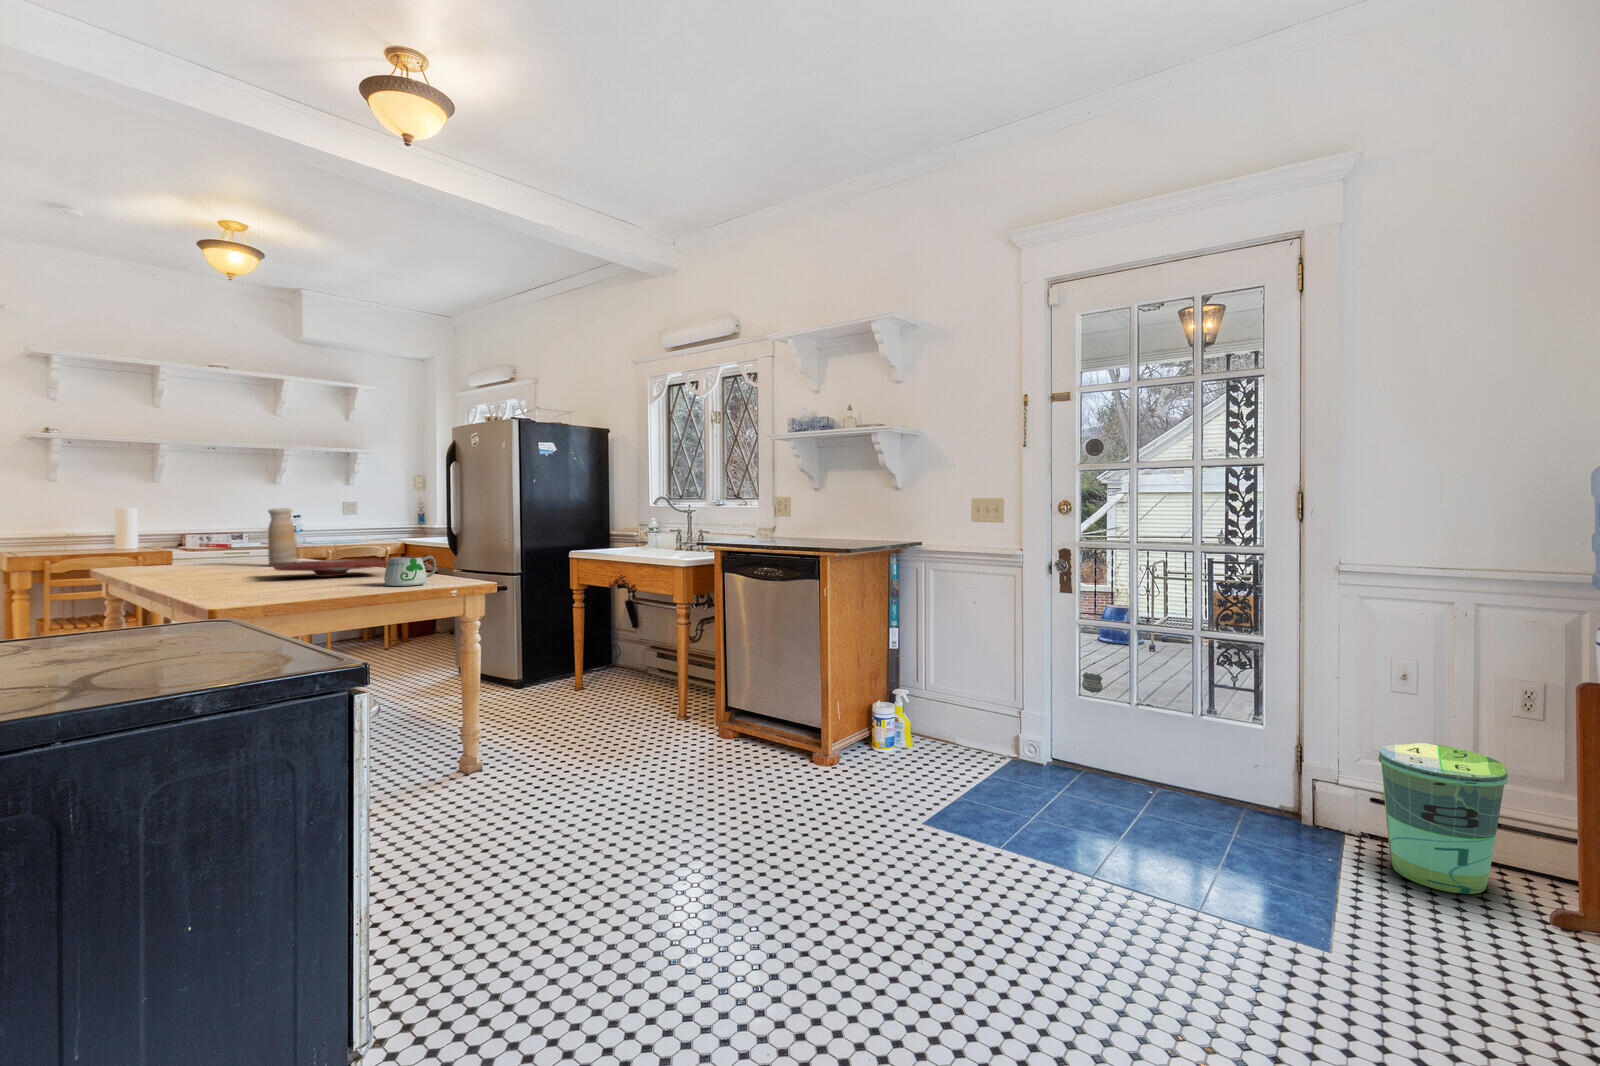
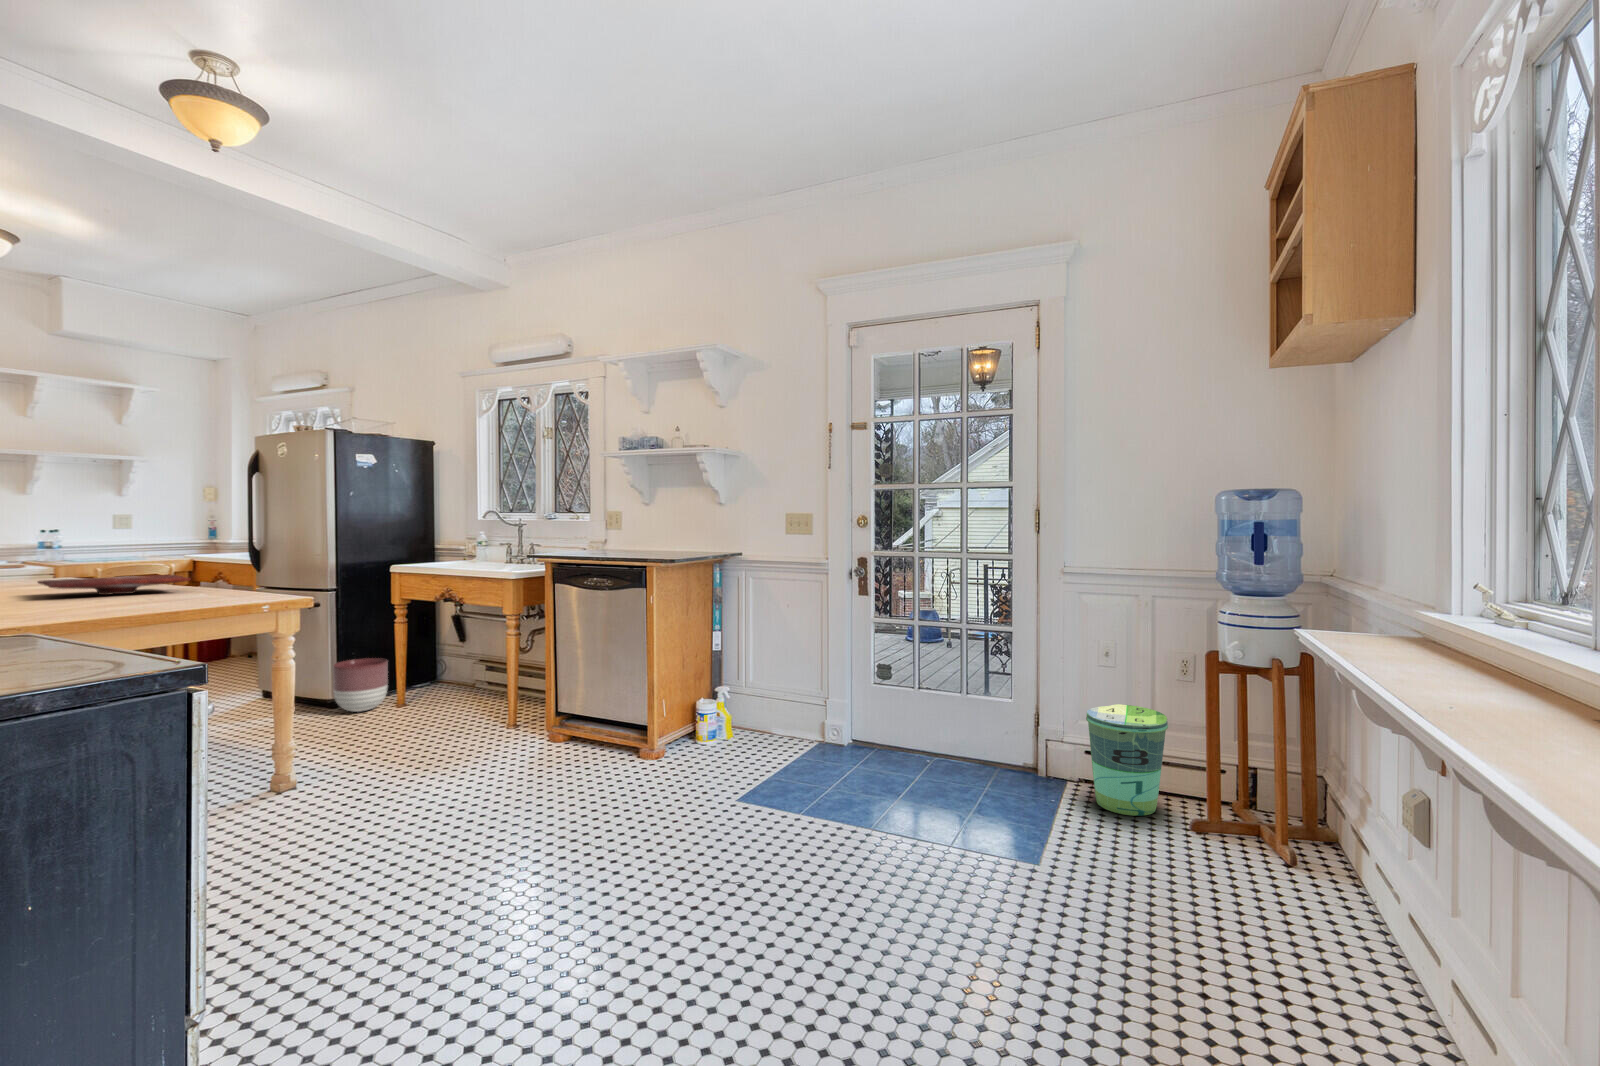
vase: present [268,508,297,563] -> none [30,522,68,584]
mug: present [384,556,436,586] -> none [187,571,247,602]
planter: none [518,642,566,694] -> present [333,658,388,712]

